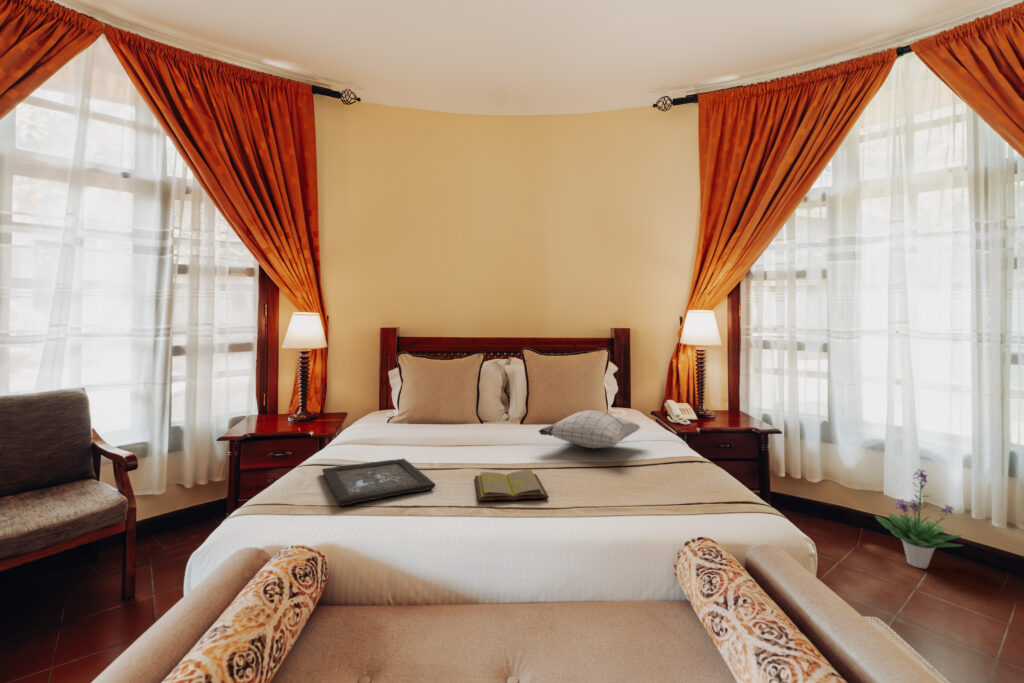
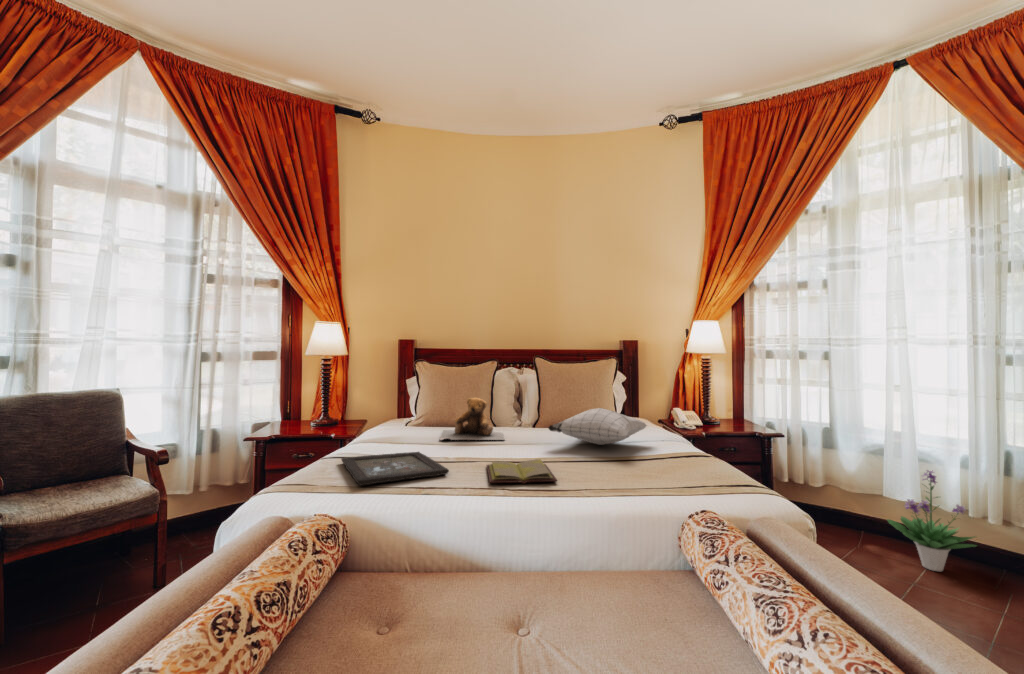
teddy bear: none [426,397,494,443] -> present [440,398,505,440]

